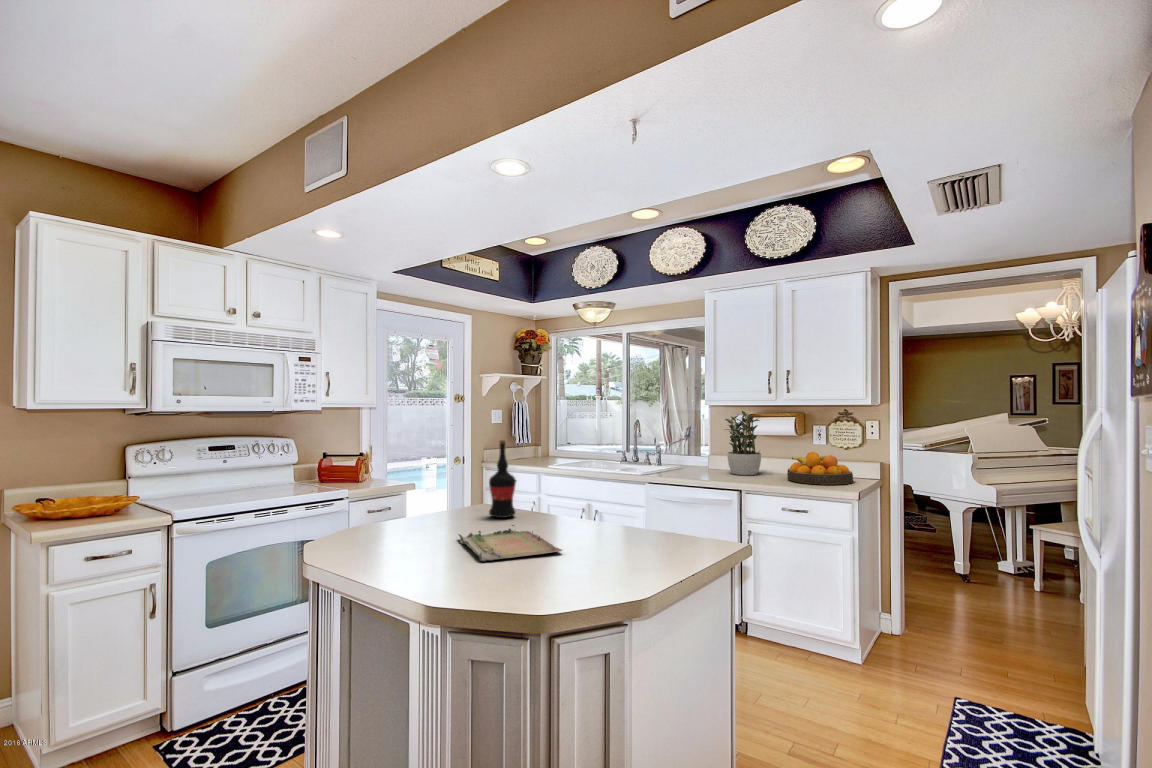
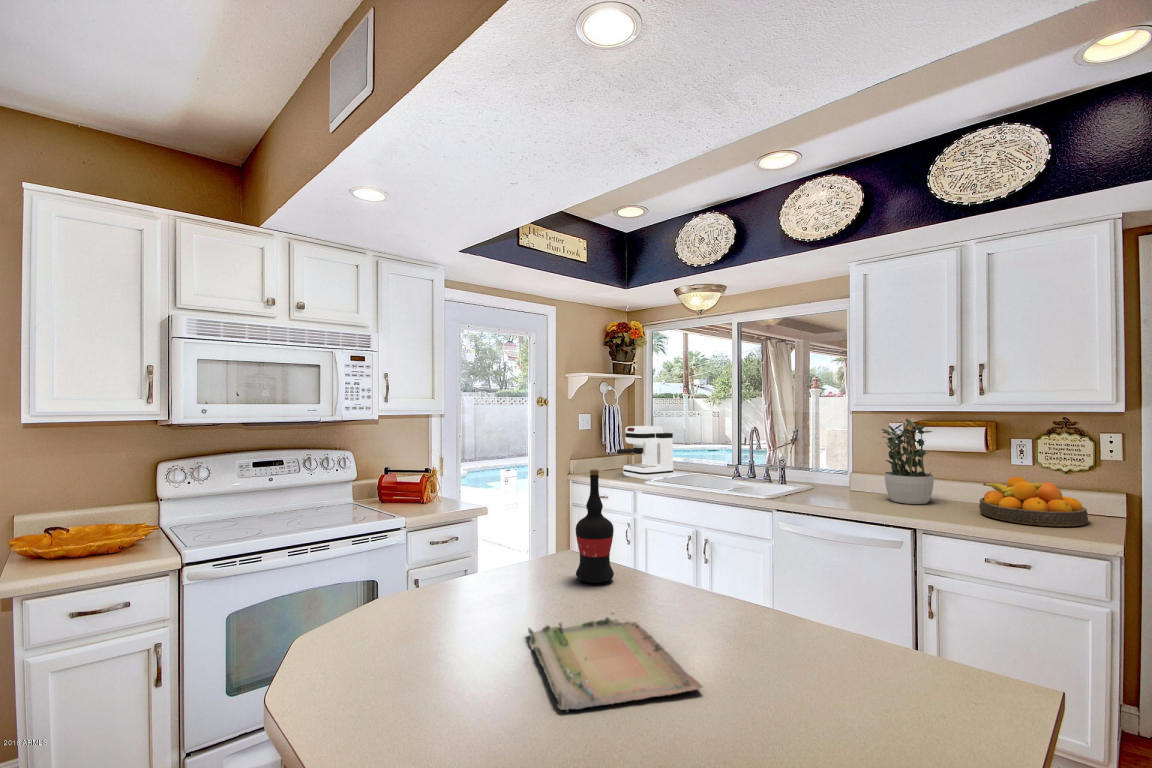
coffee maker: none [523,420,571,465] -> present [617,426,673,480]

